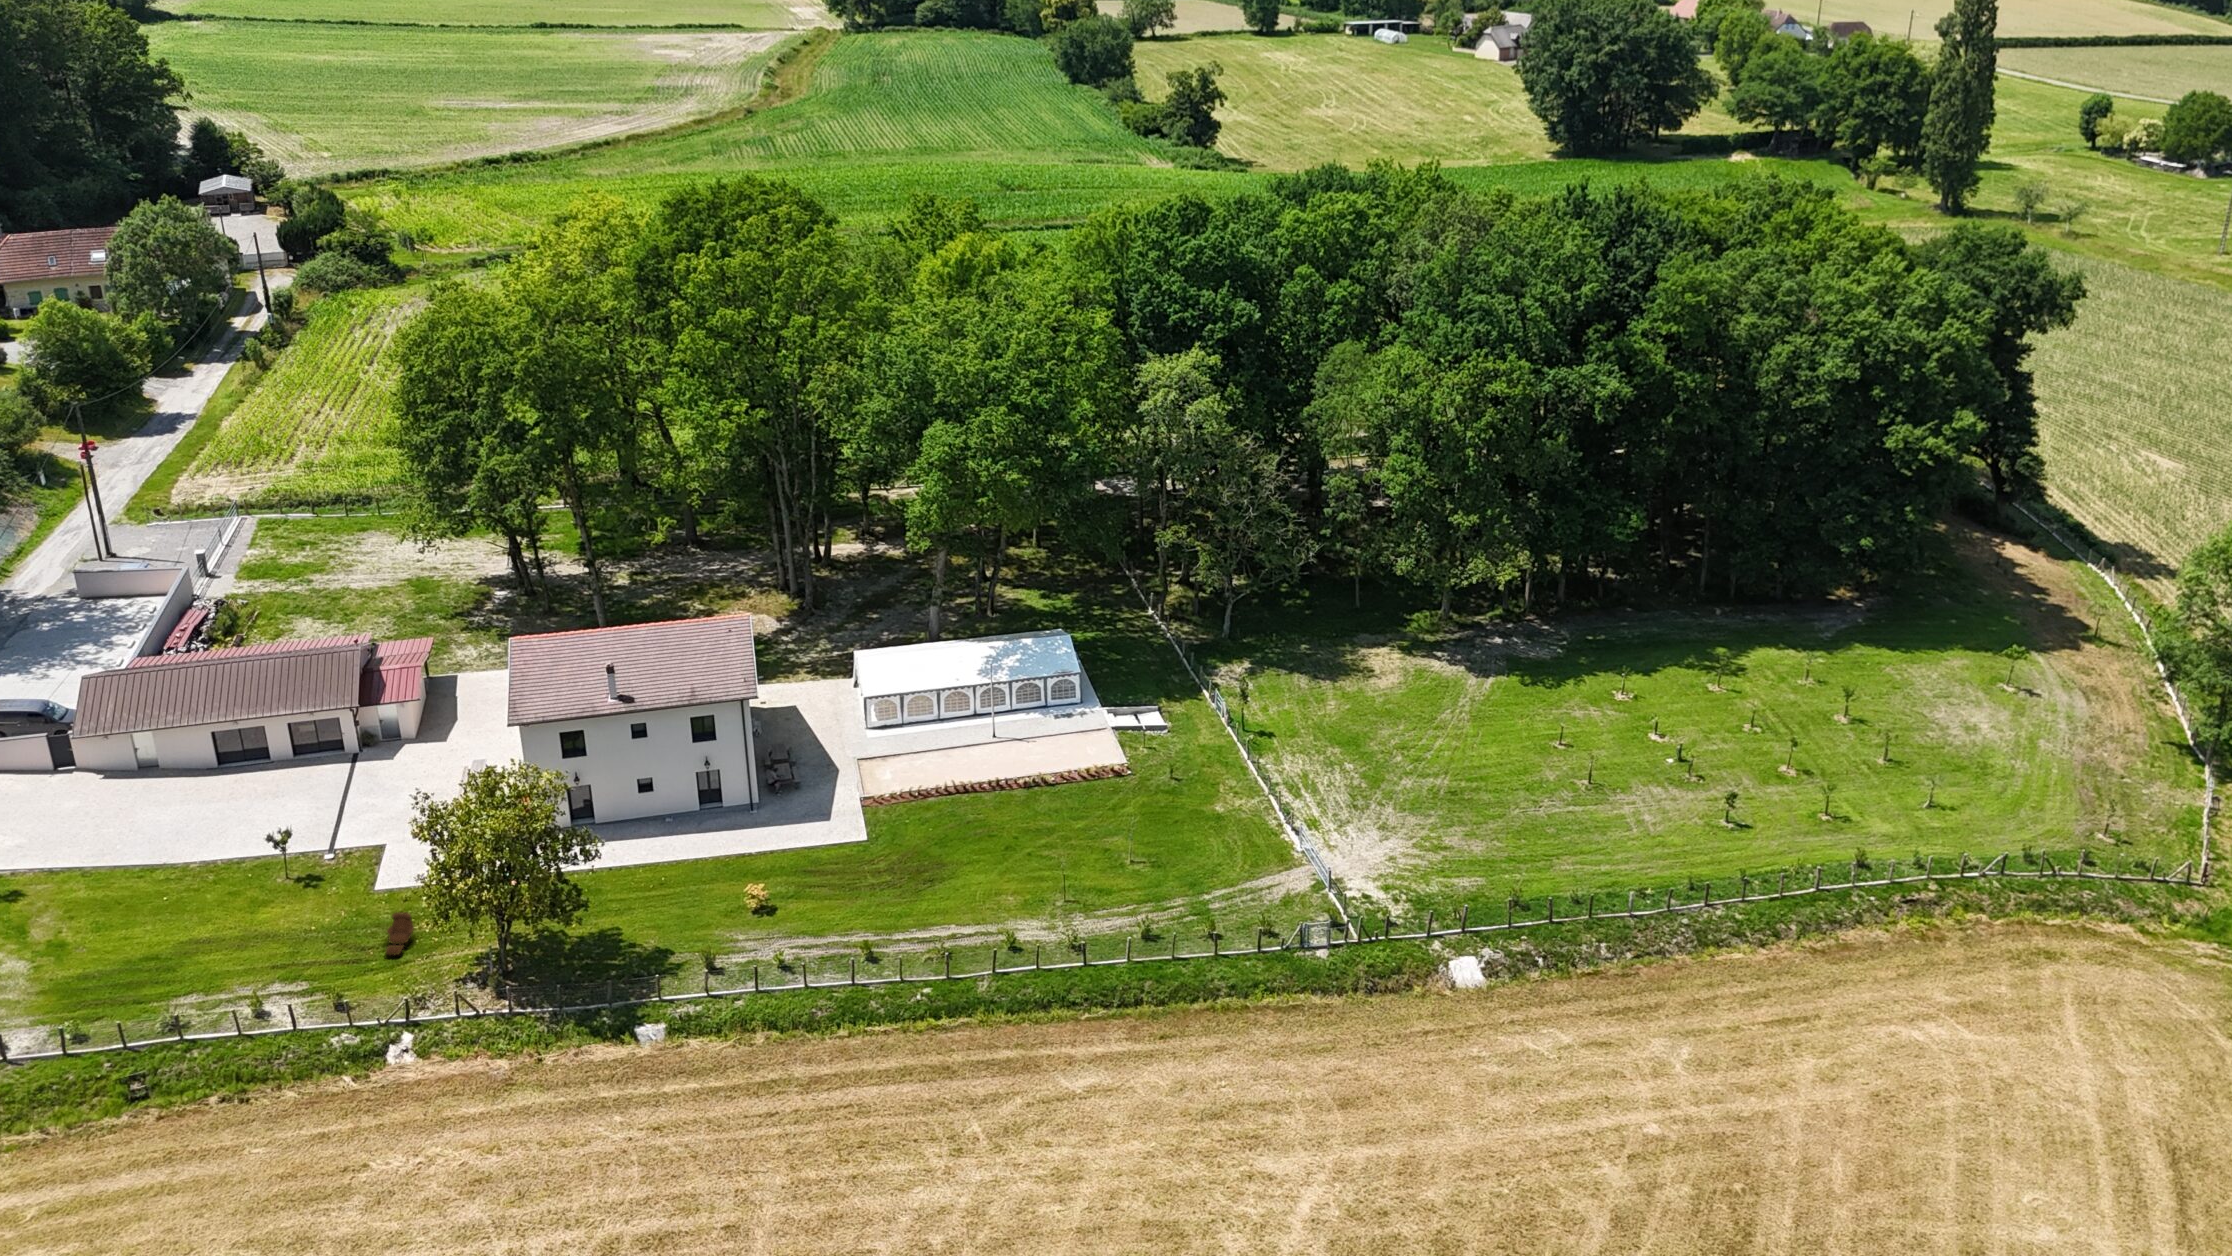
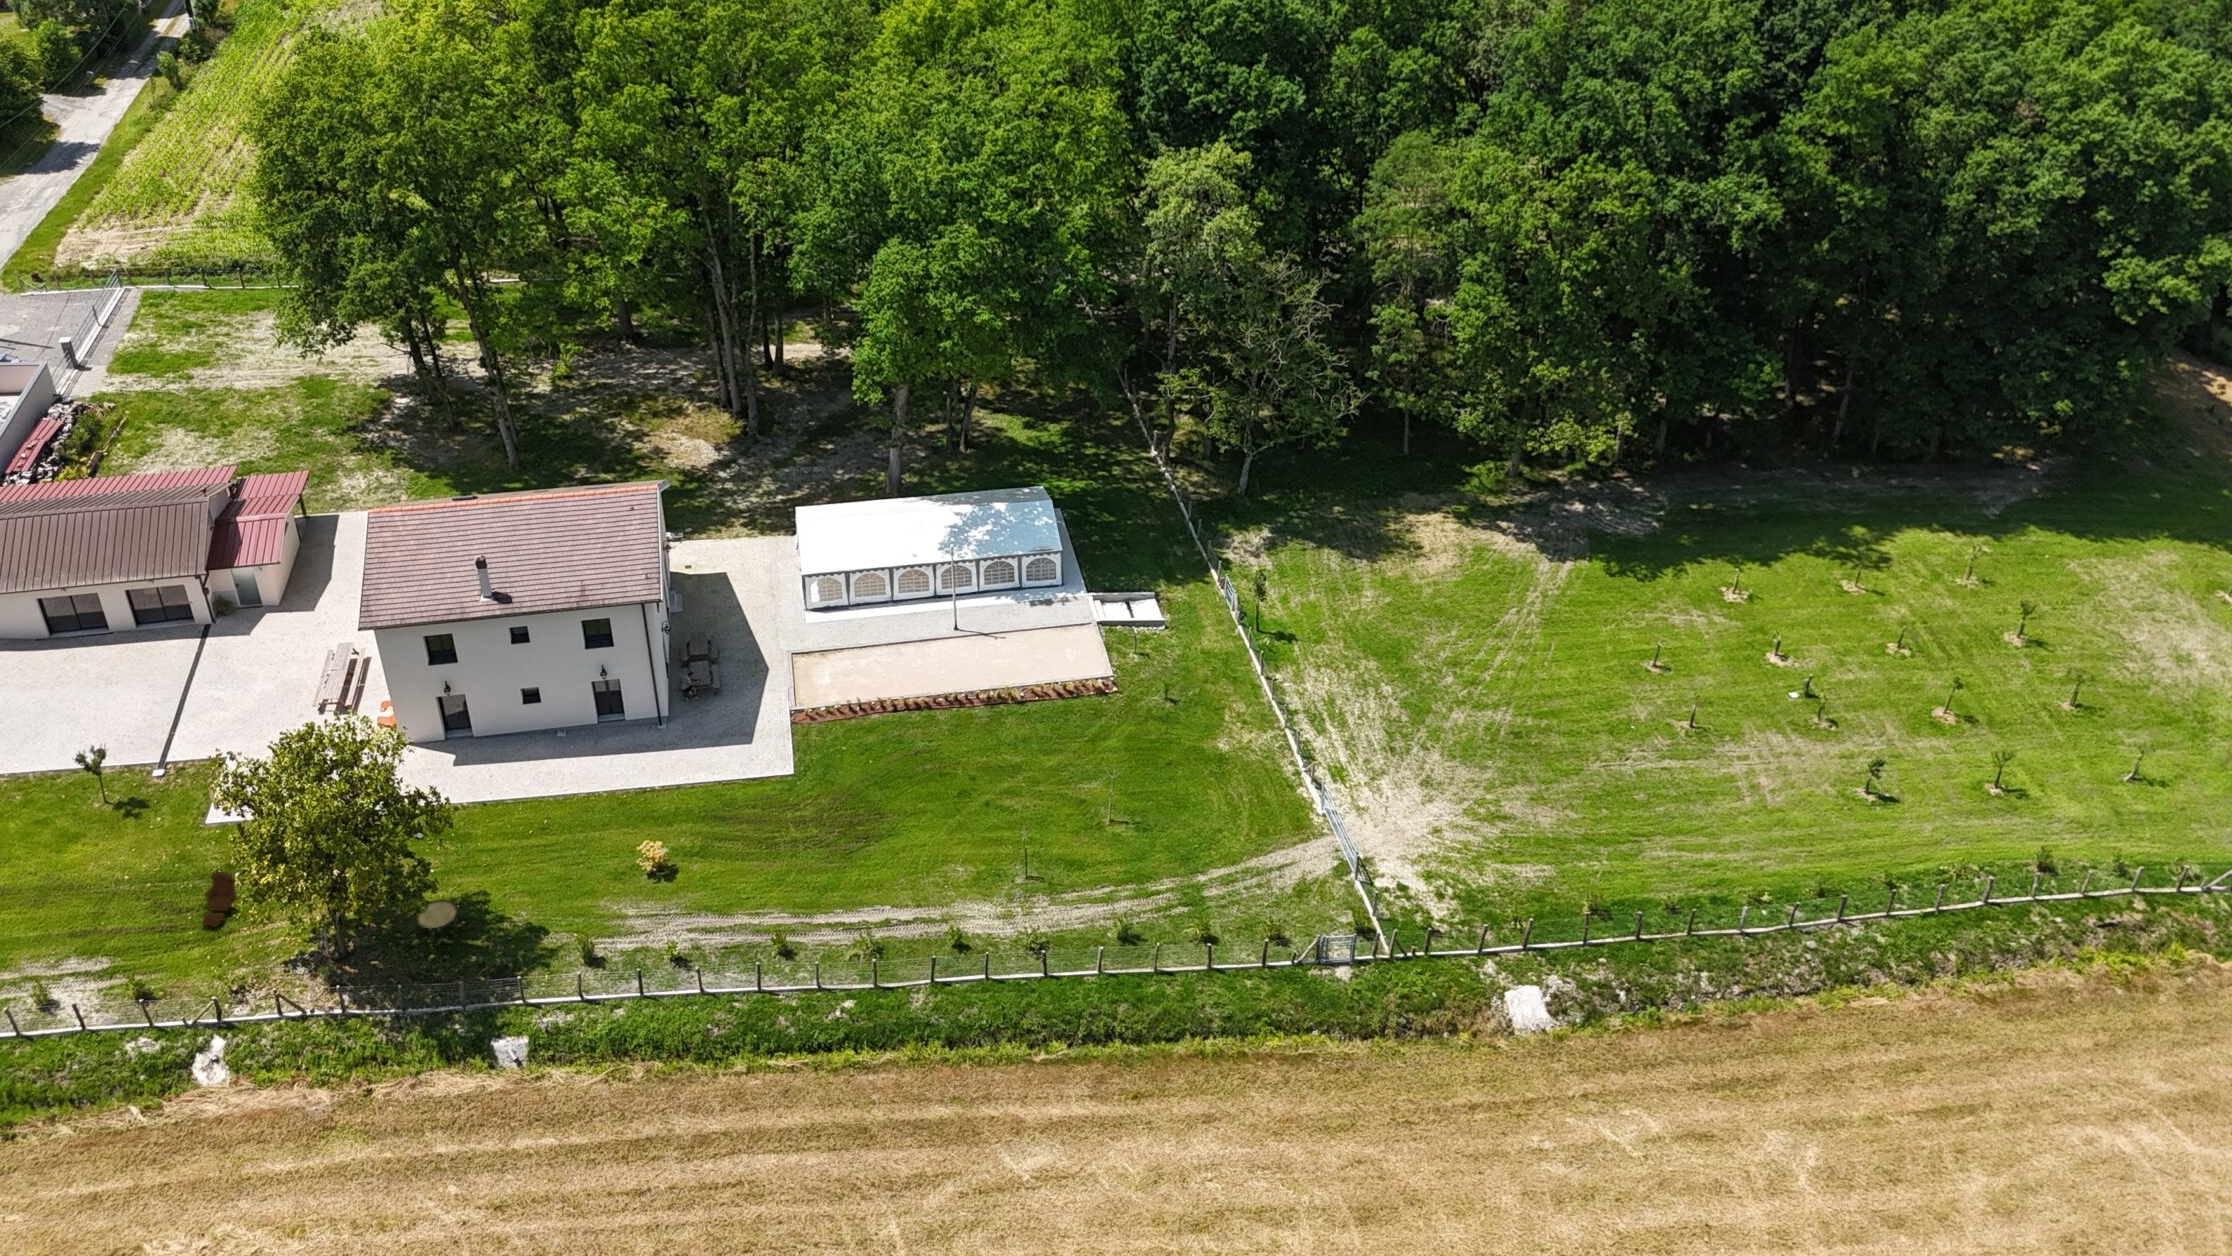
round table: none [567,927,602,961] -> present [416,899,458,942]

